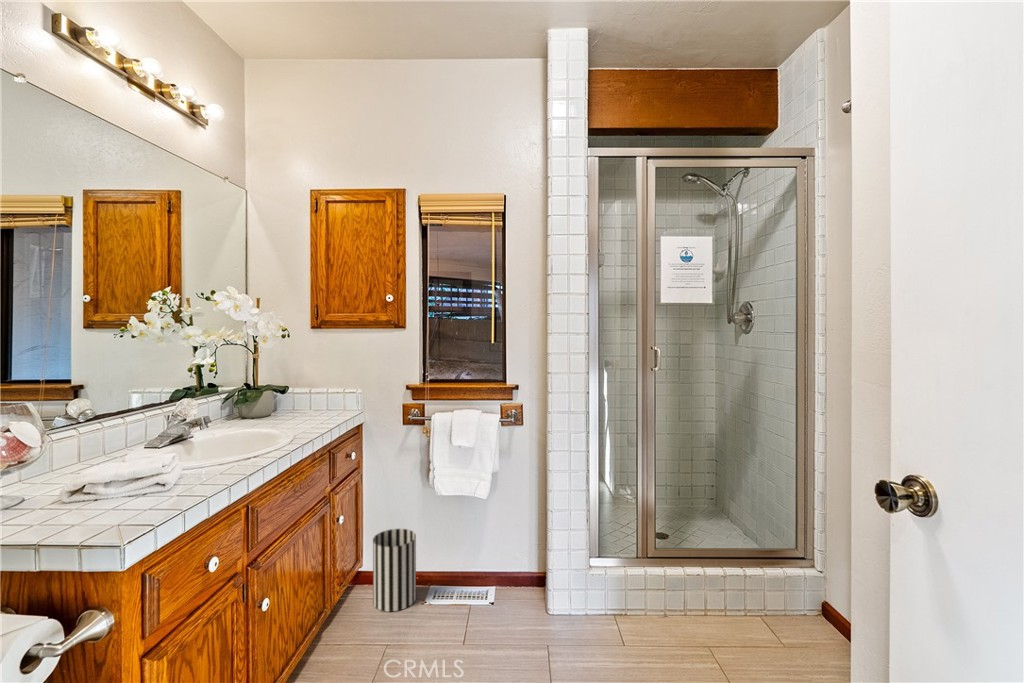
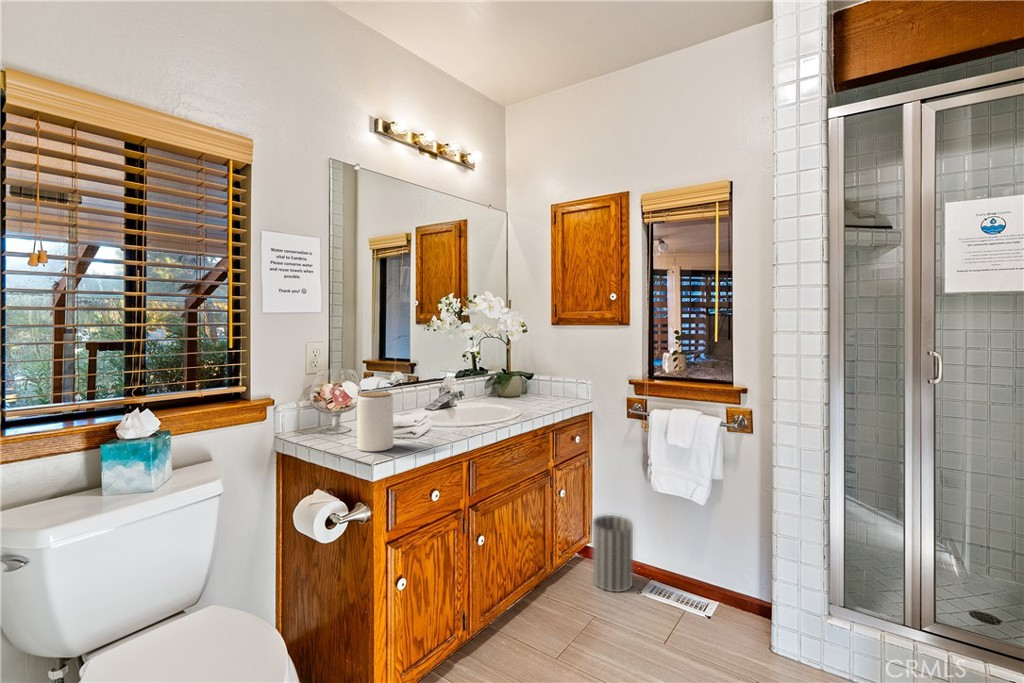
jar: none [65,429,138,527] -> present [357,392,393,451]

